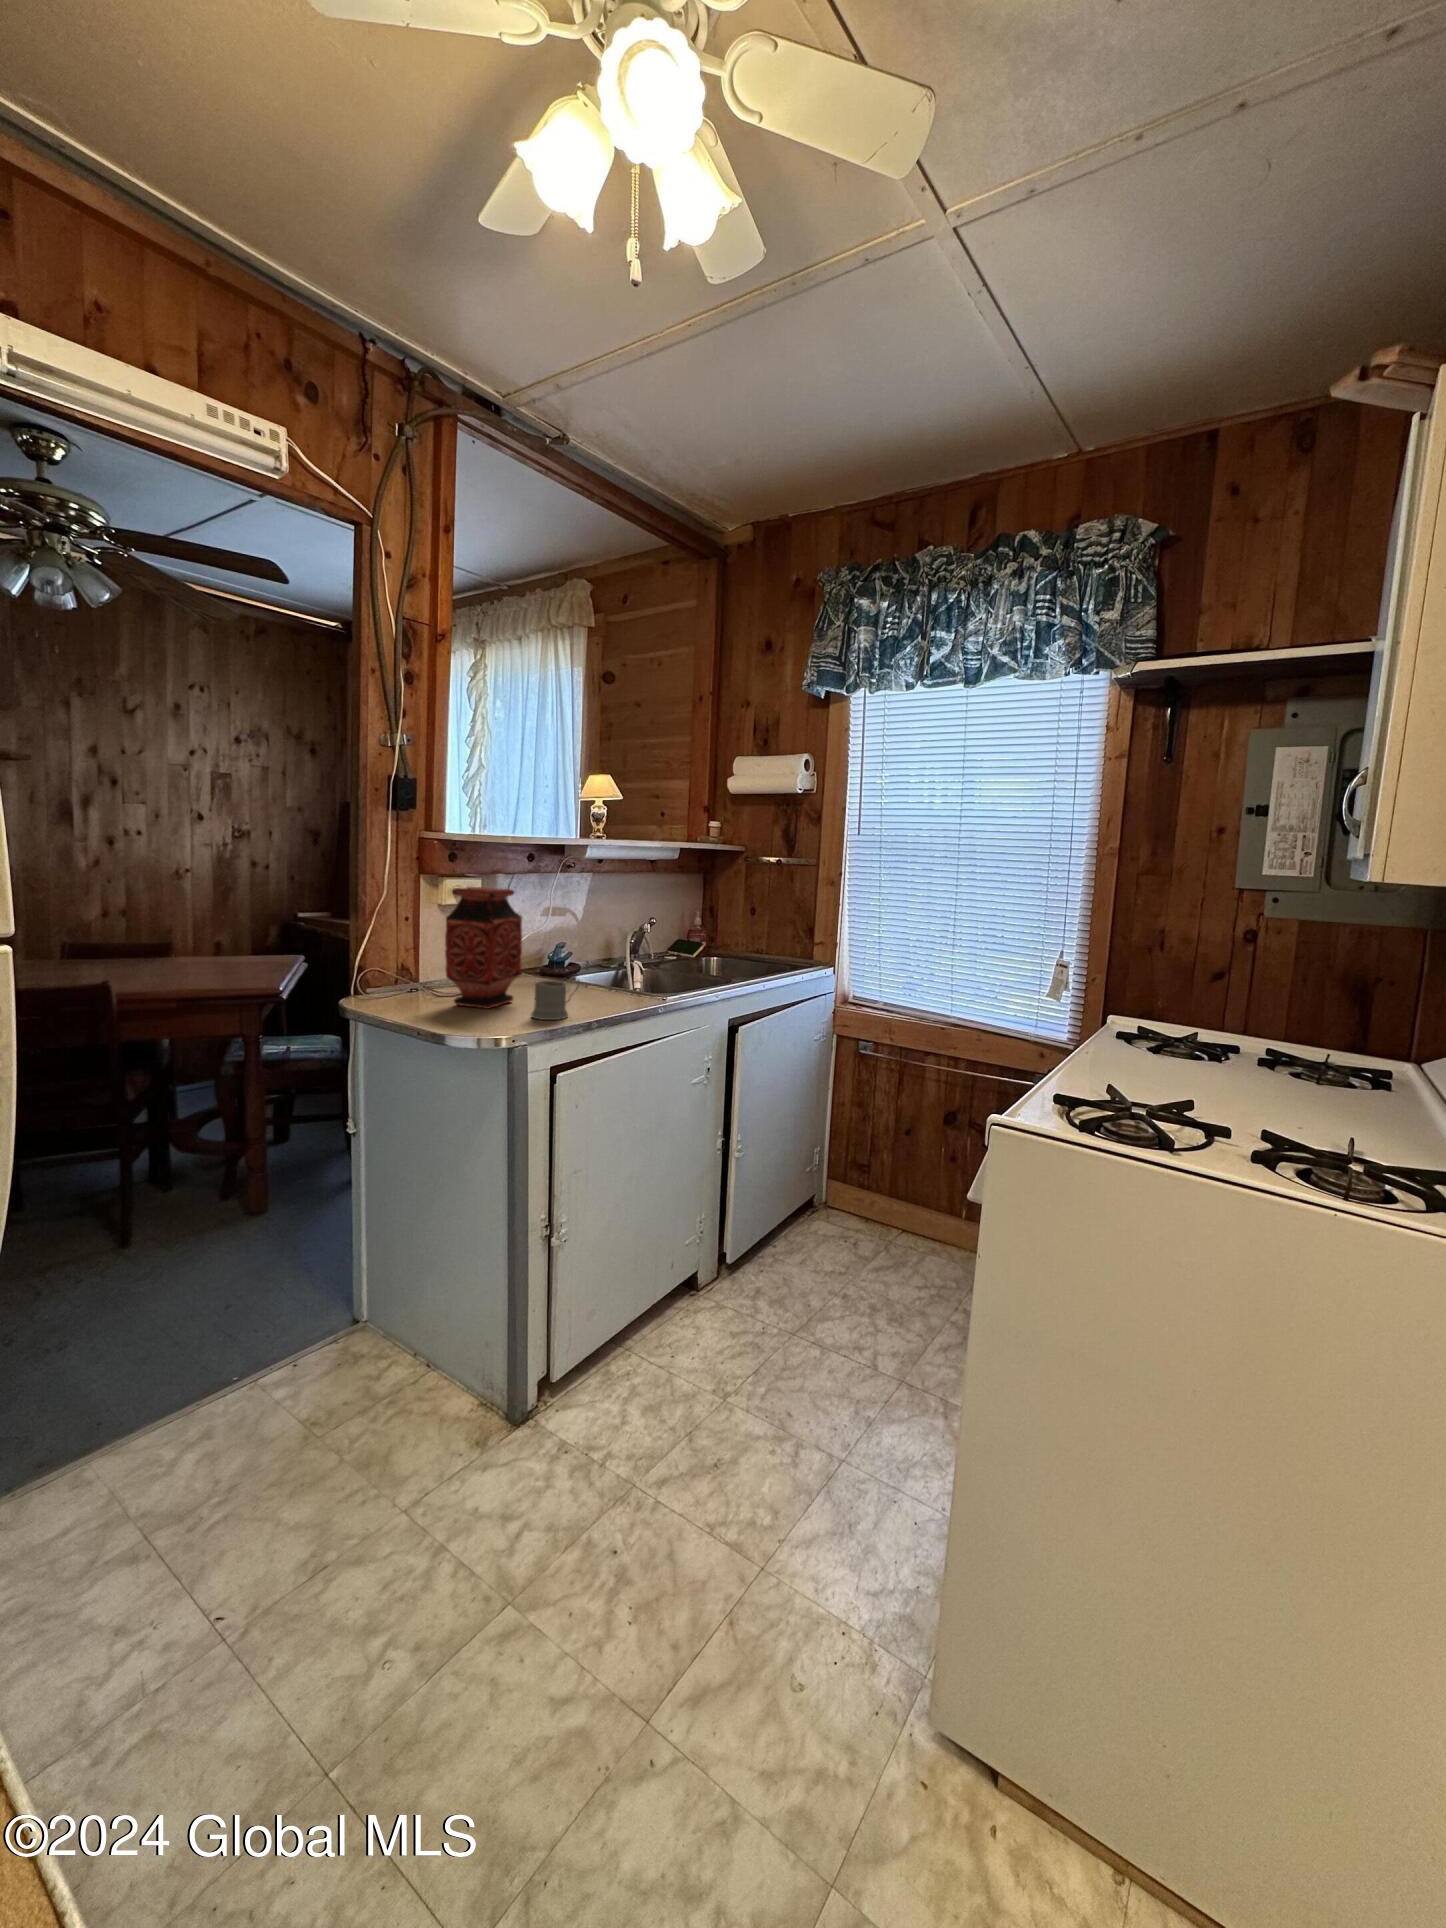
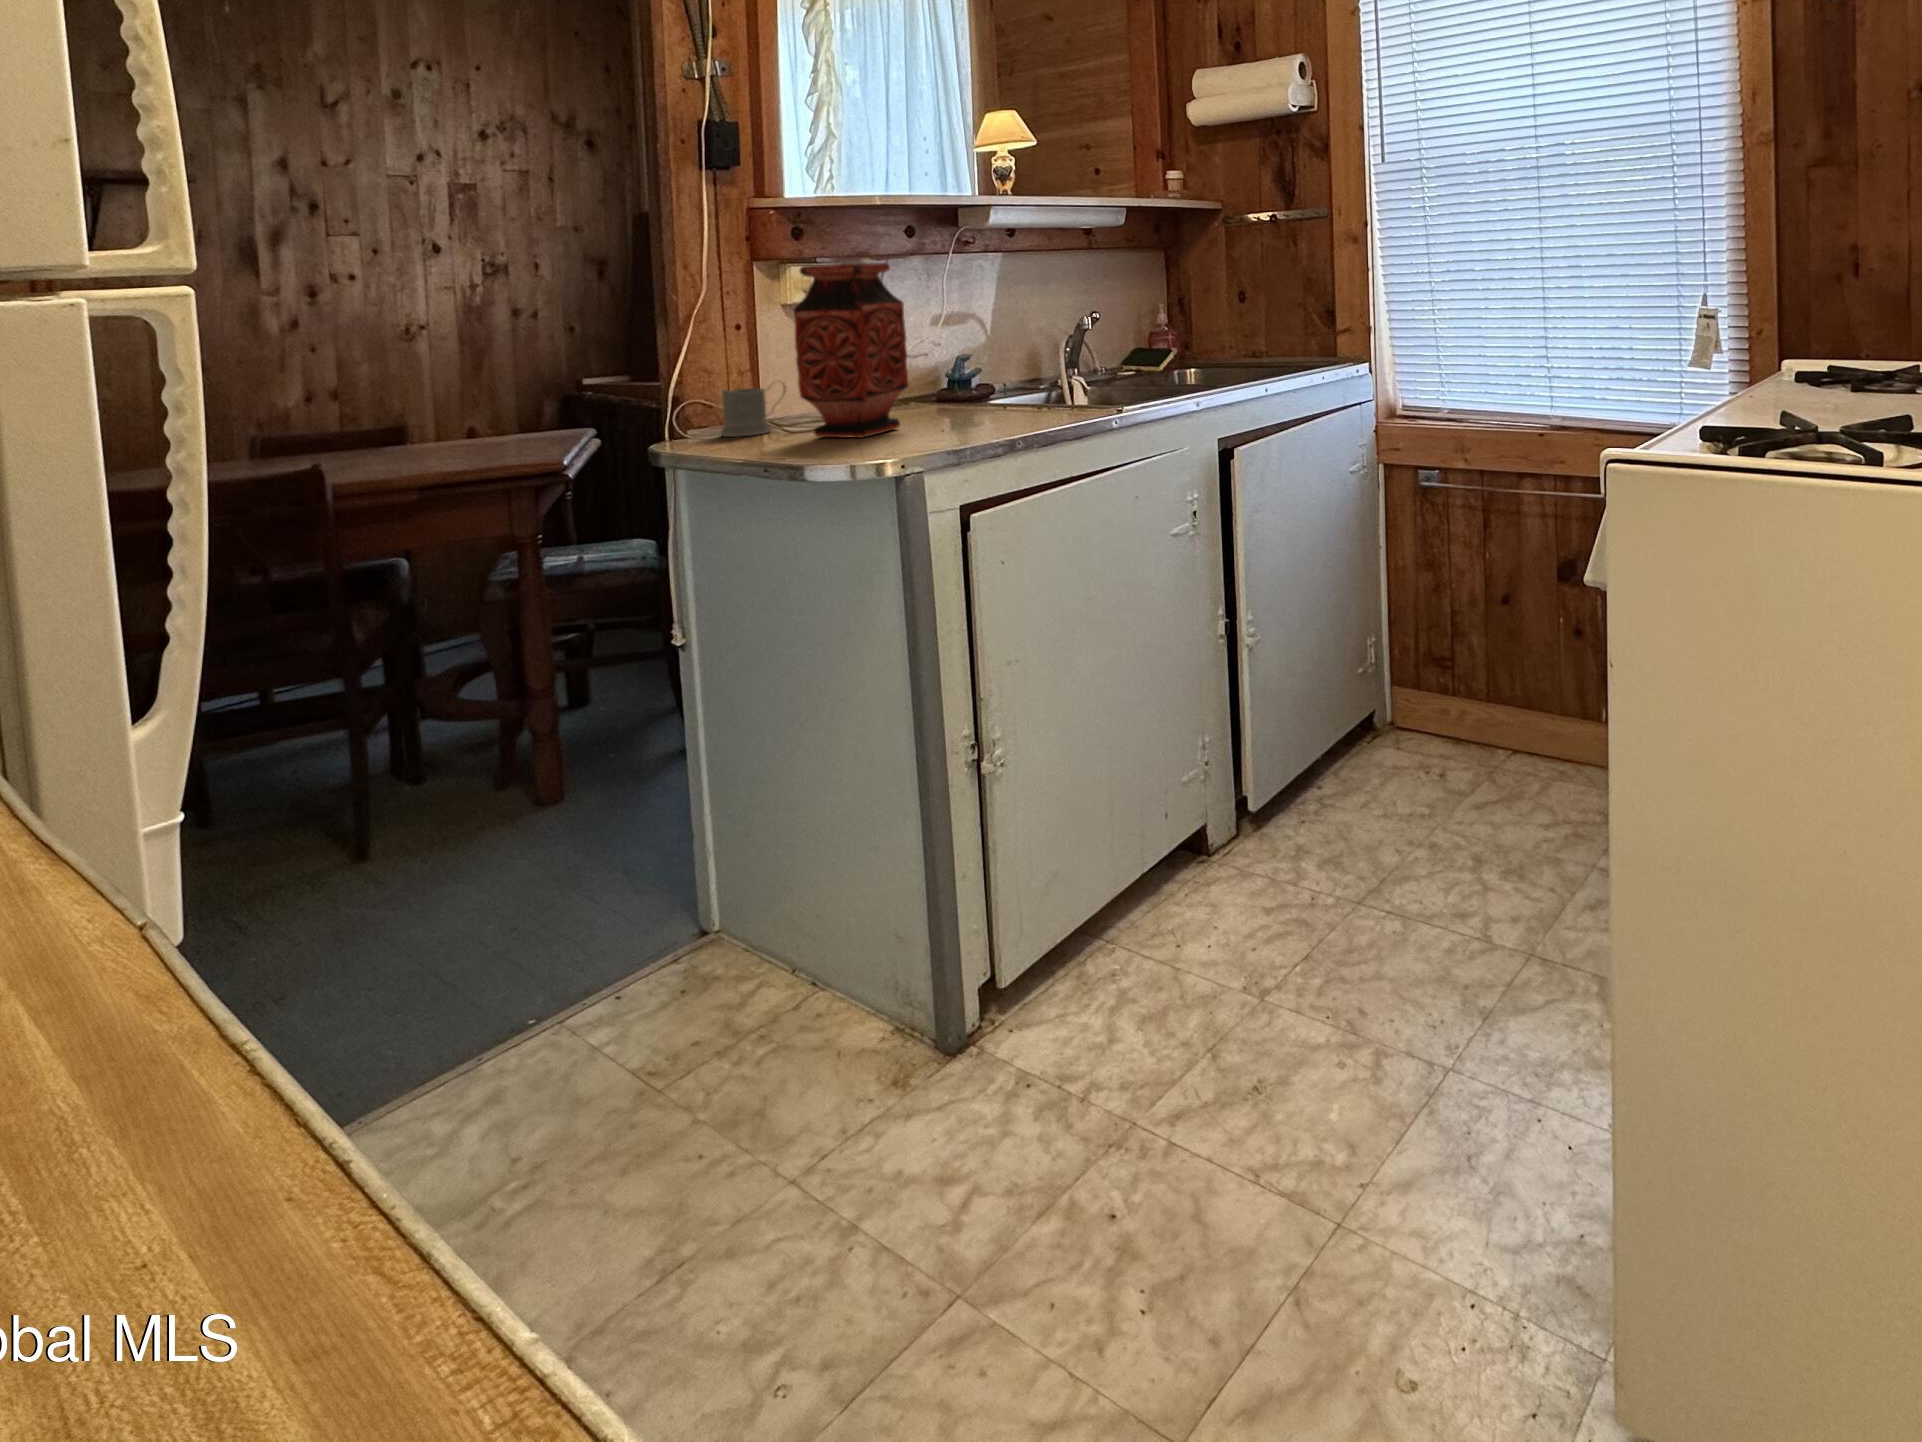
mug: present [532,978,580,1020] -> present [721,381,786,437]

